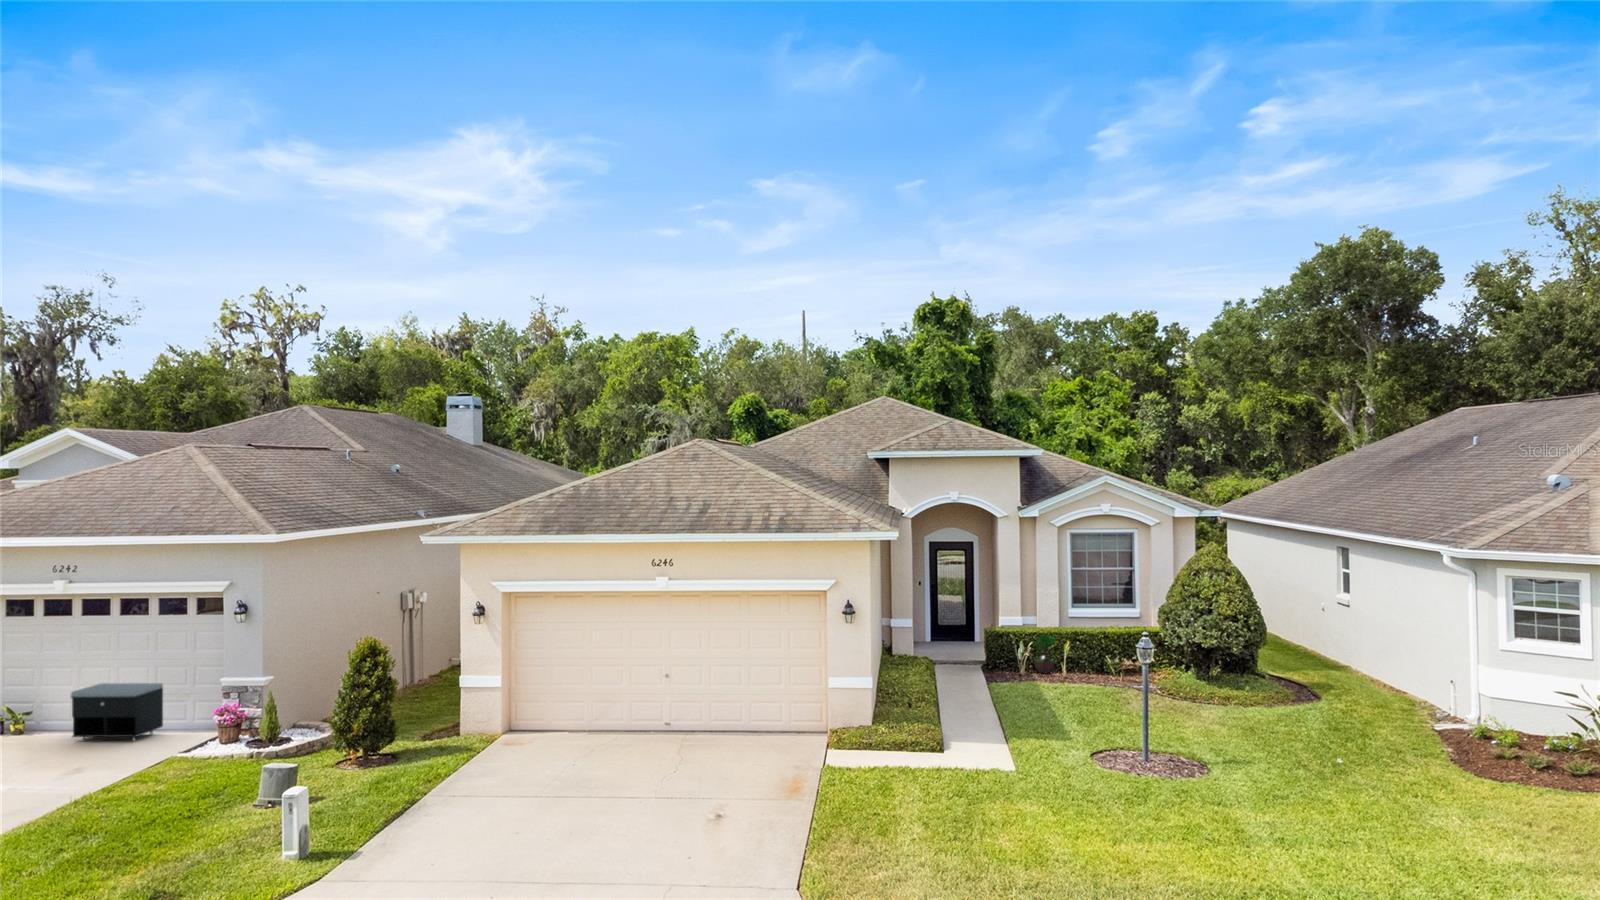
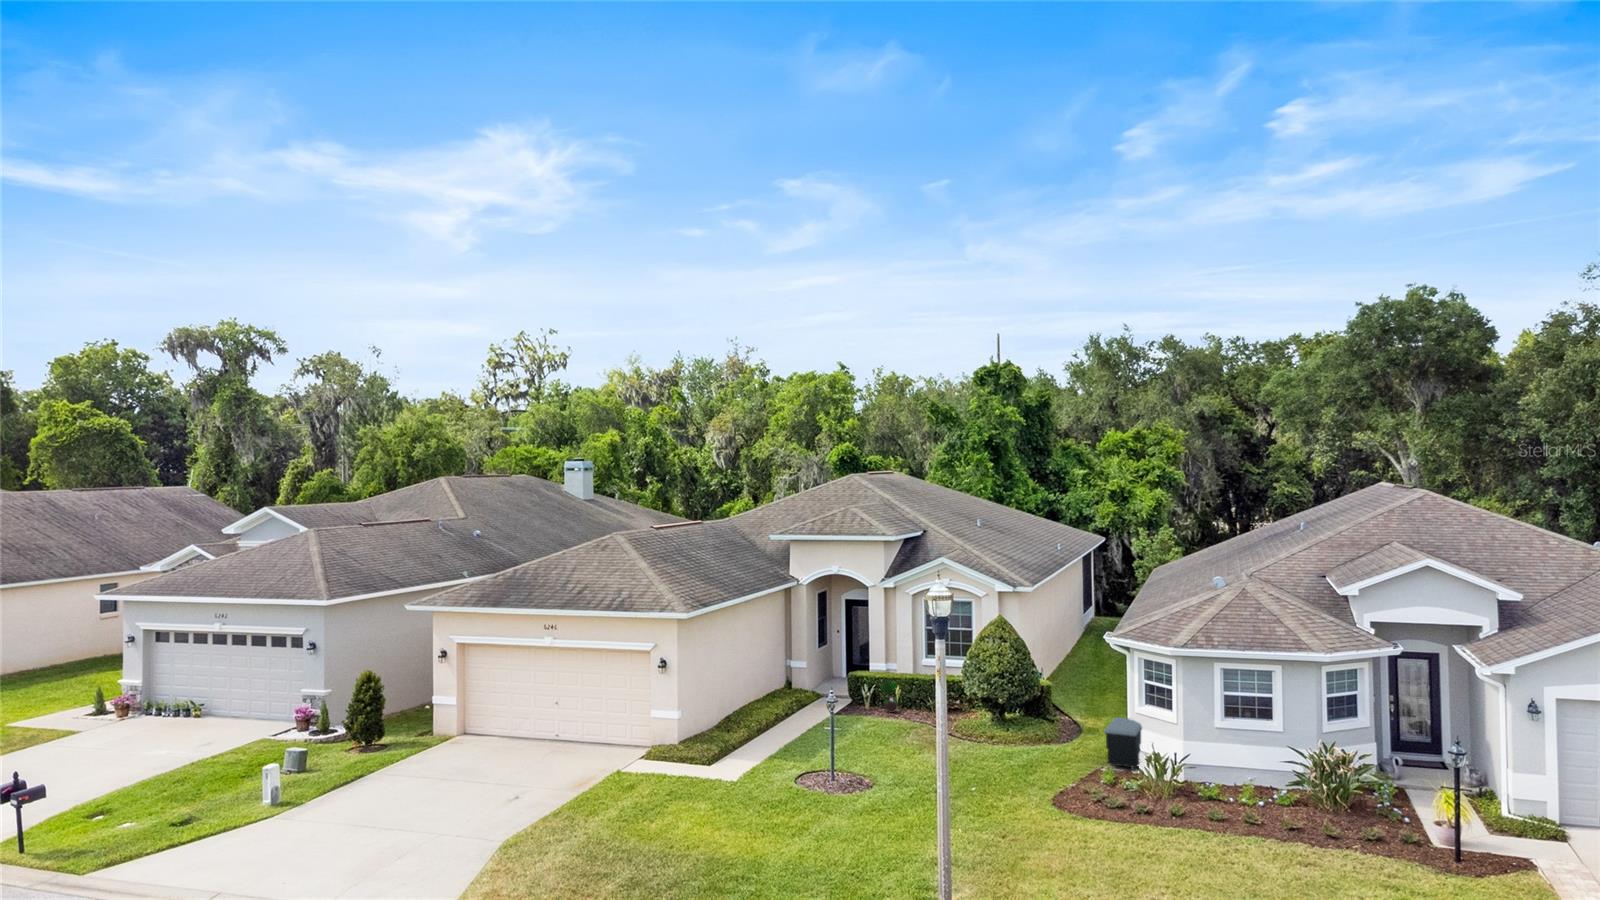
storage bench: present [71,683,163,741] -> present [1104,717,1142,770]

